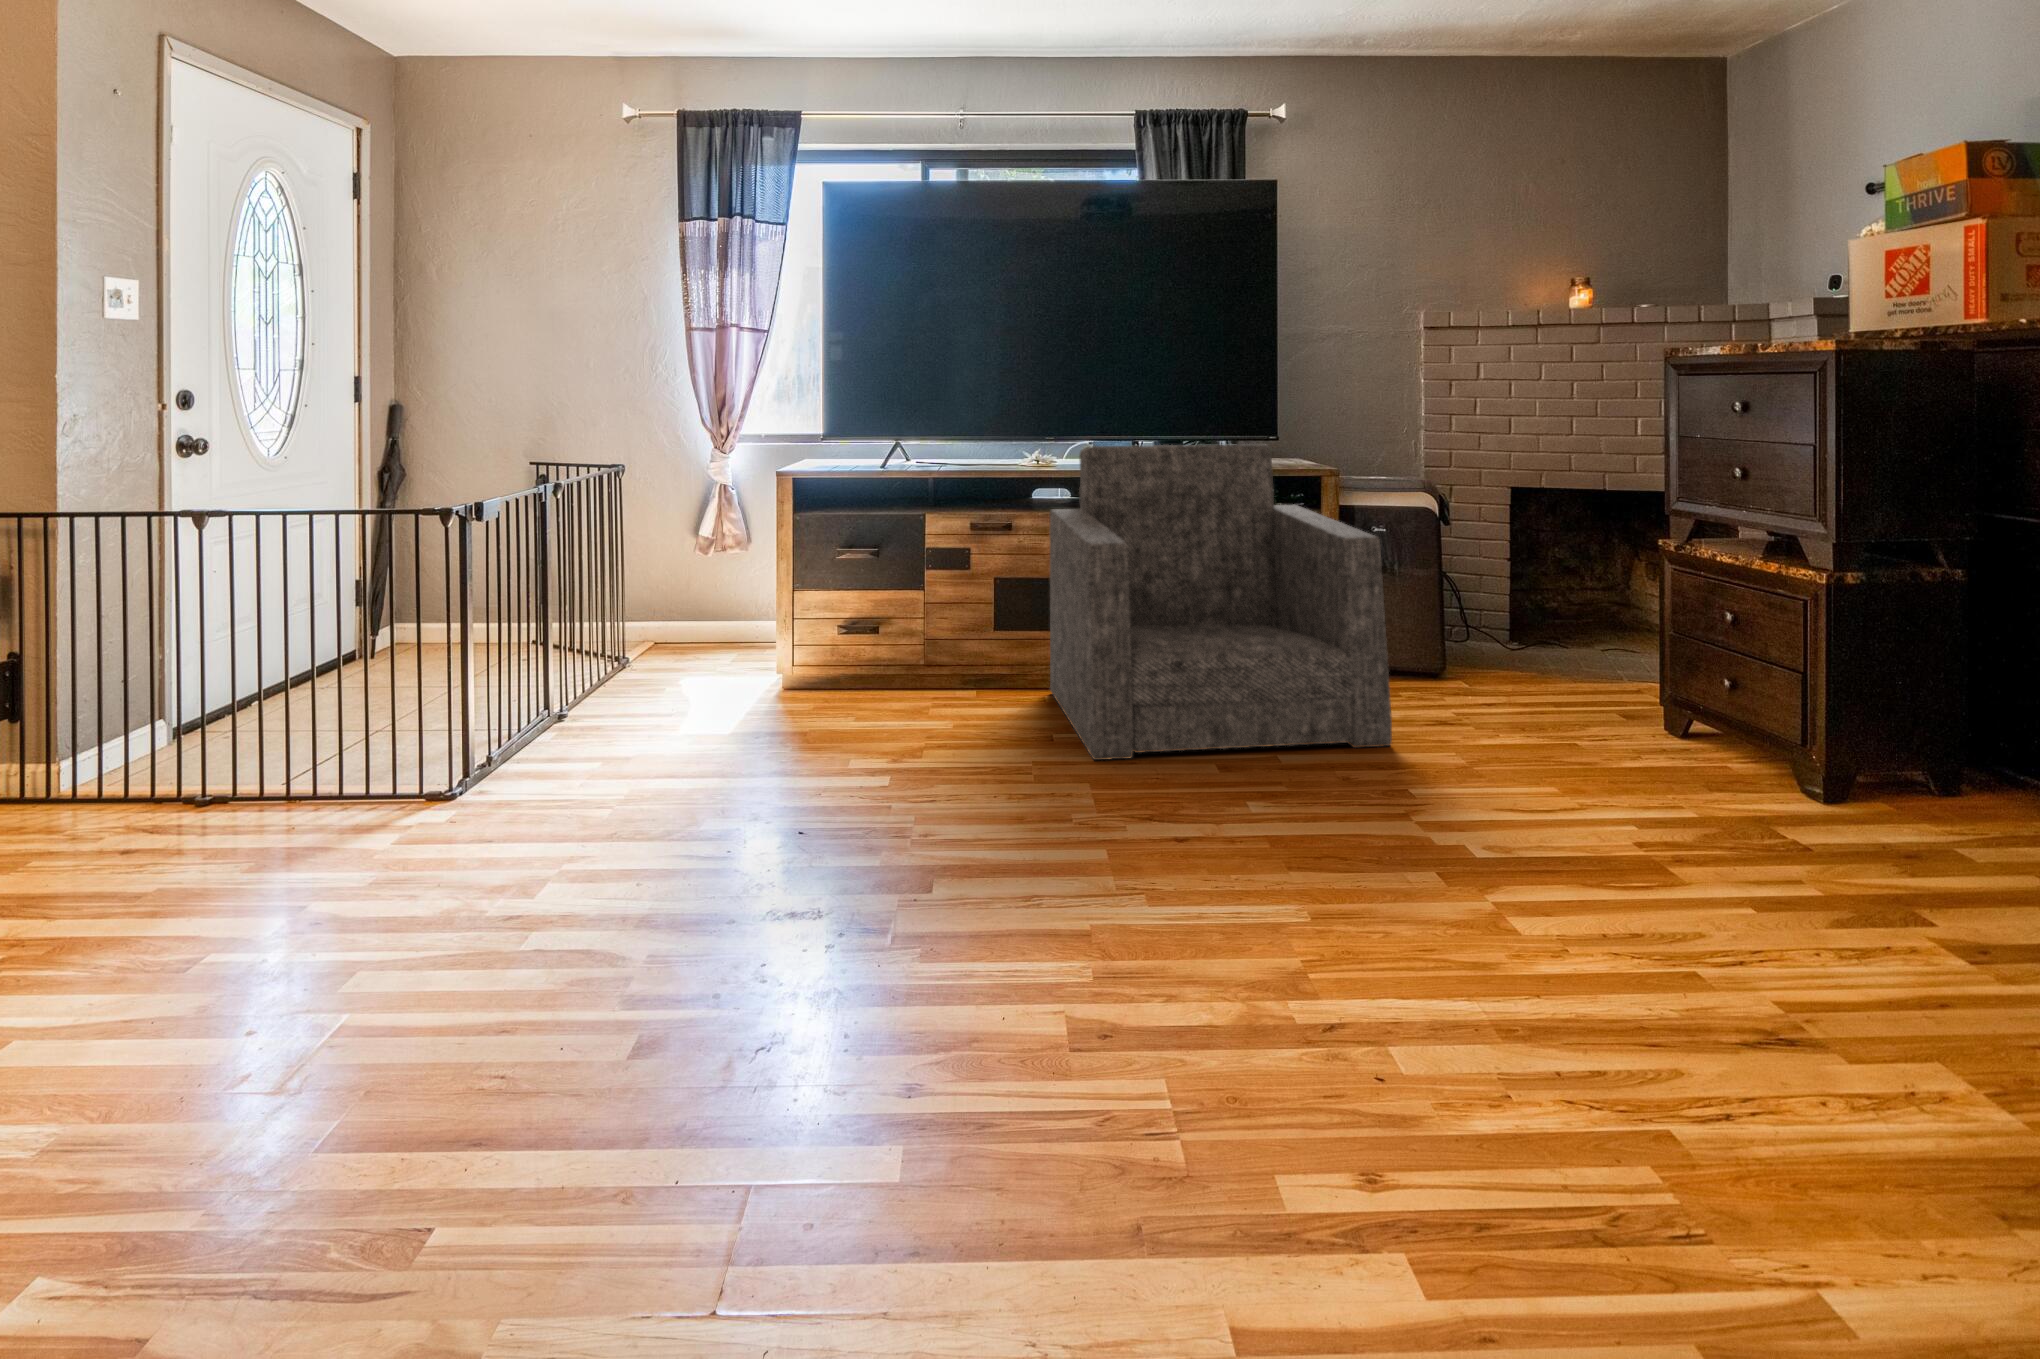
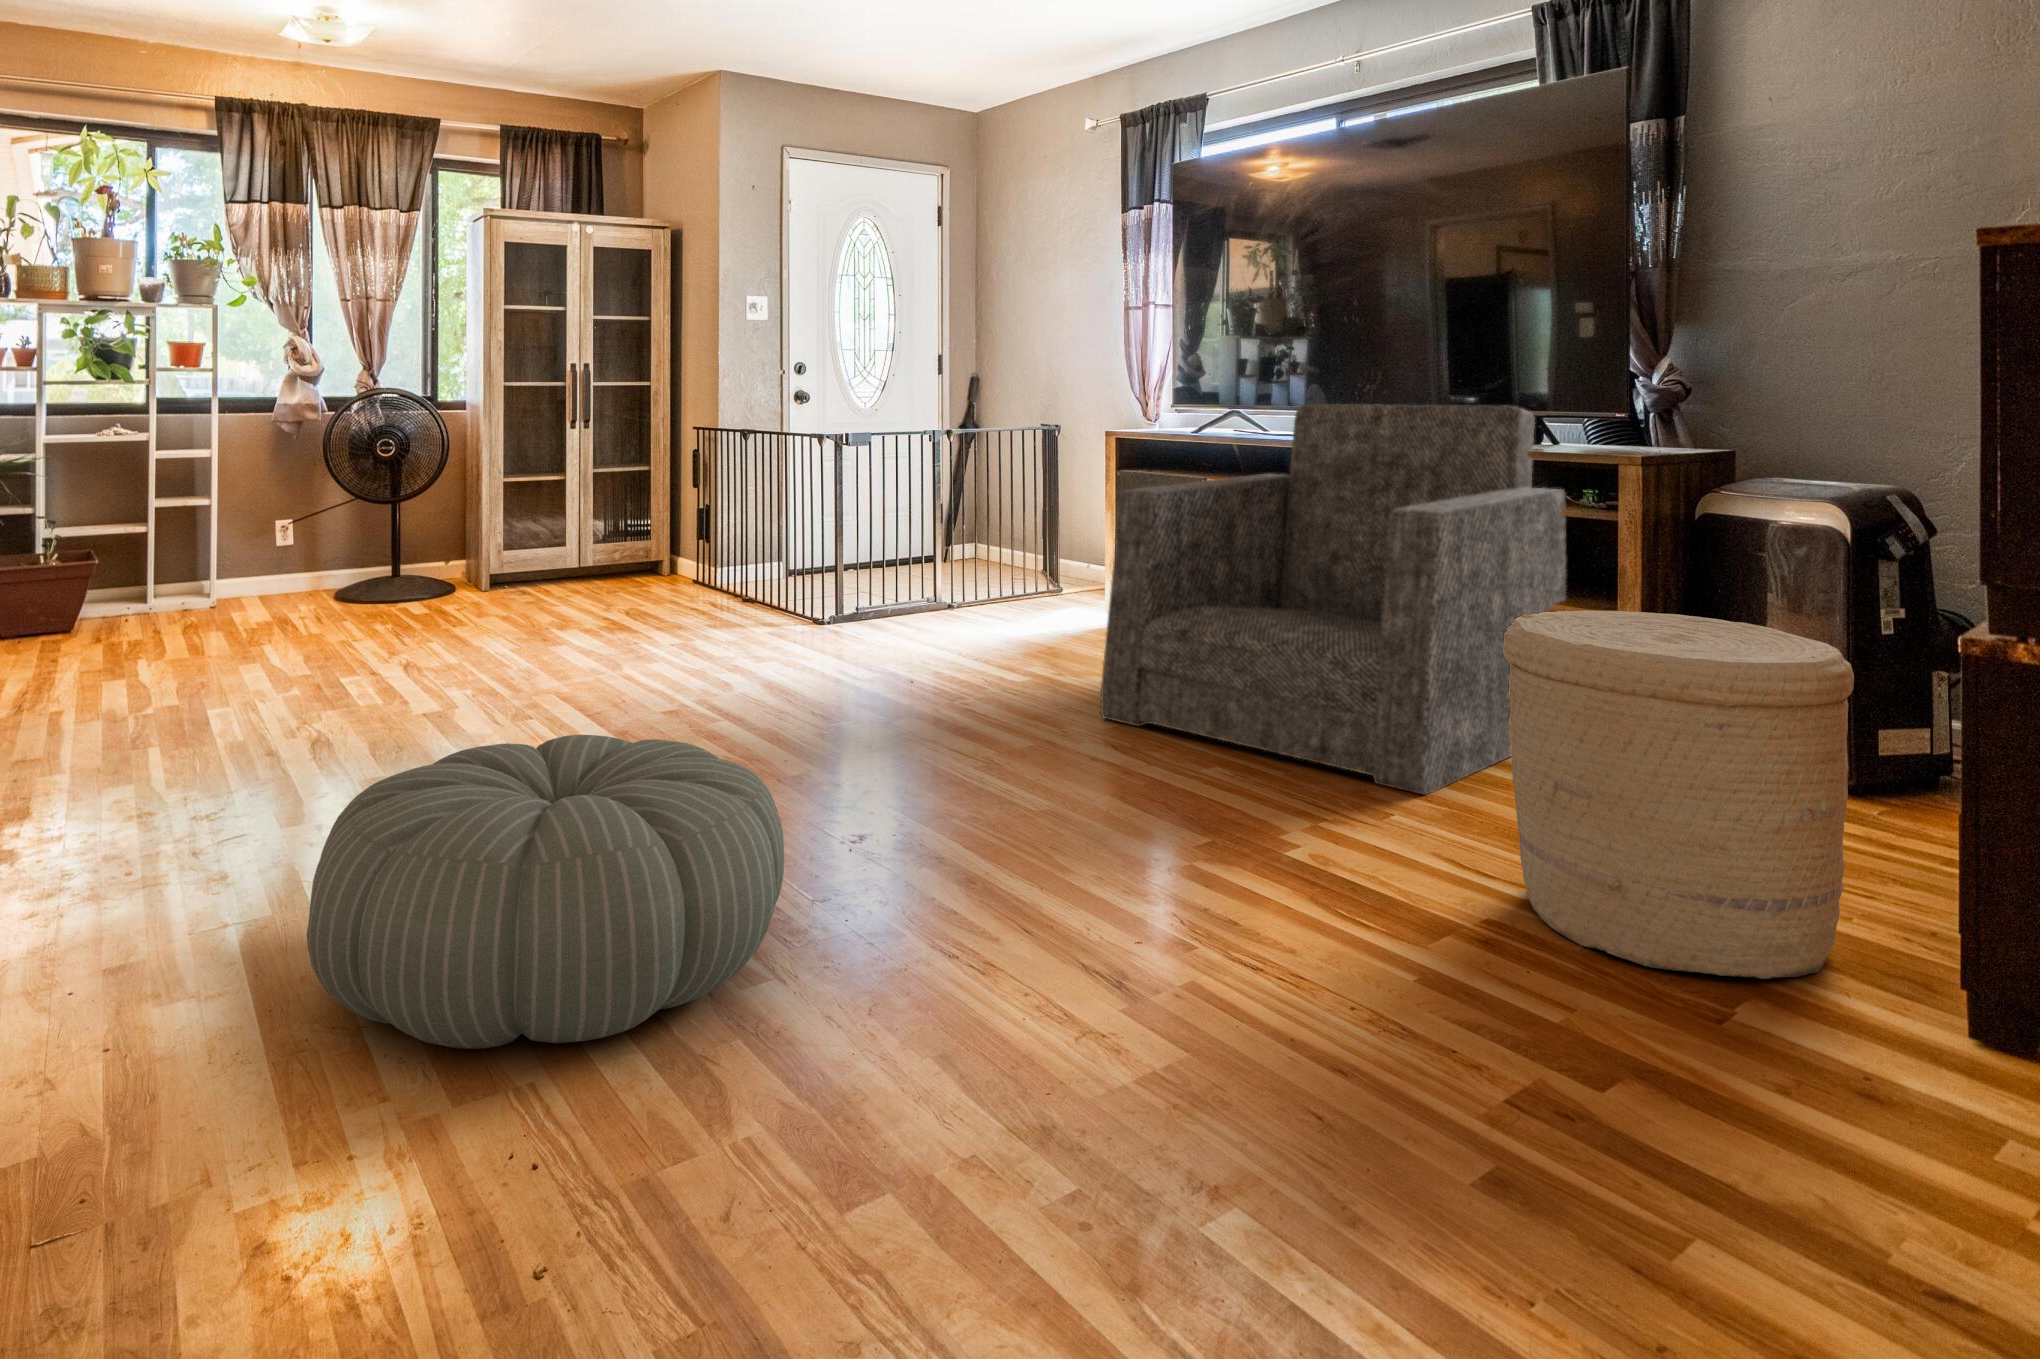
woven basket: none [1553,588,1752,798] -> present [1503,611,1854,979]
pouf: none [1367,850,1833,1179] -> present [307,735,784,1049]

